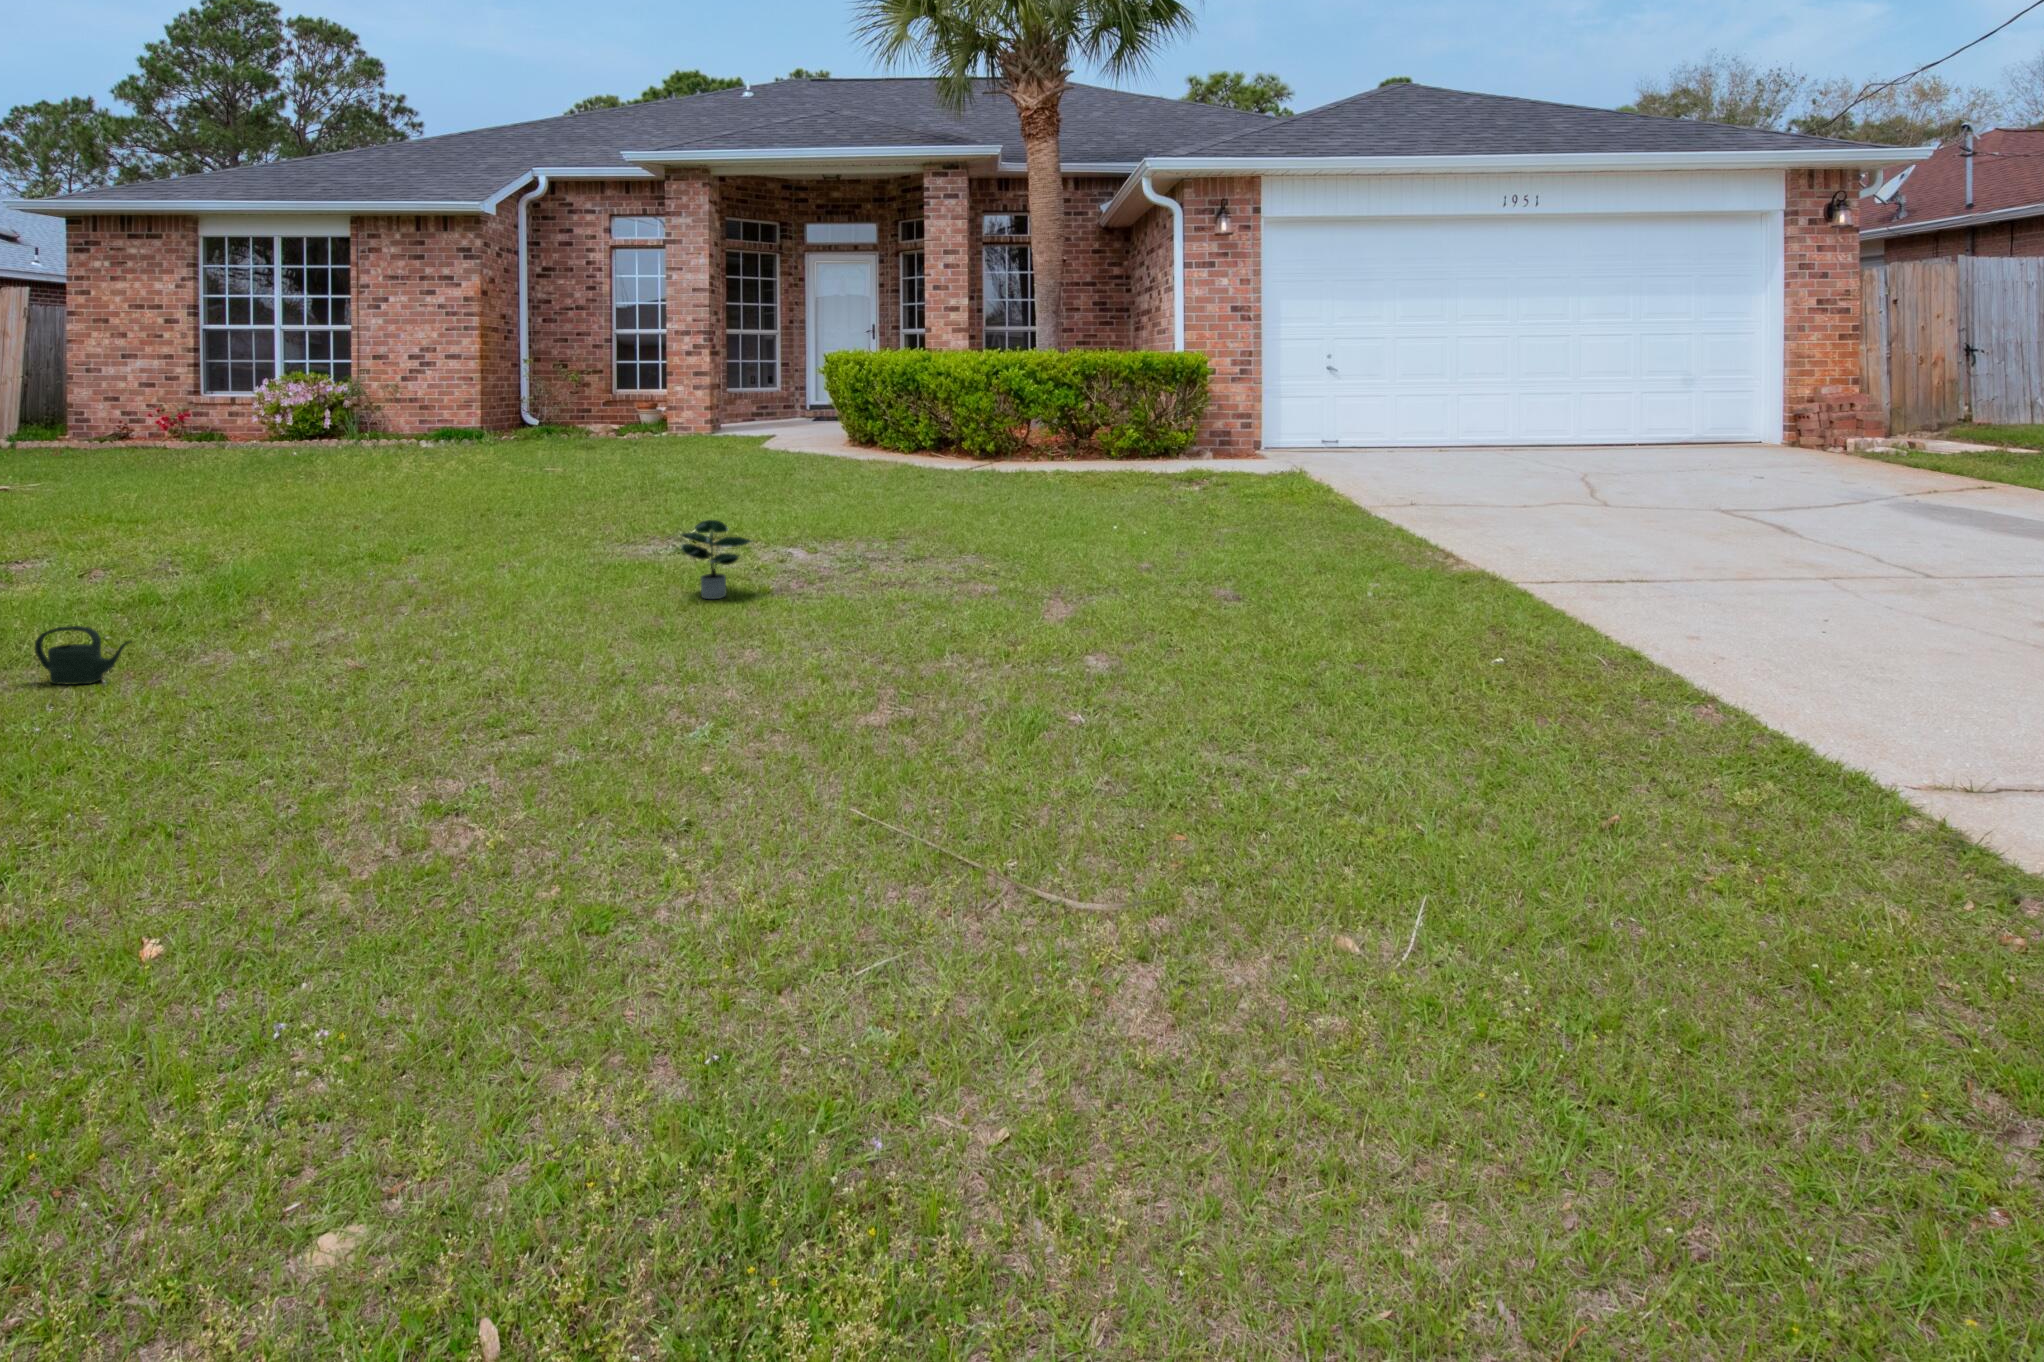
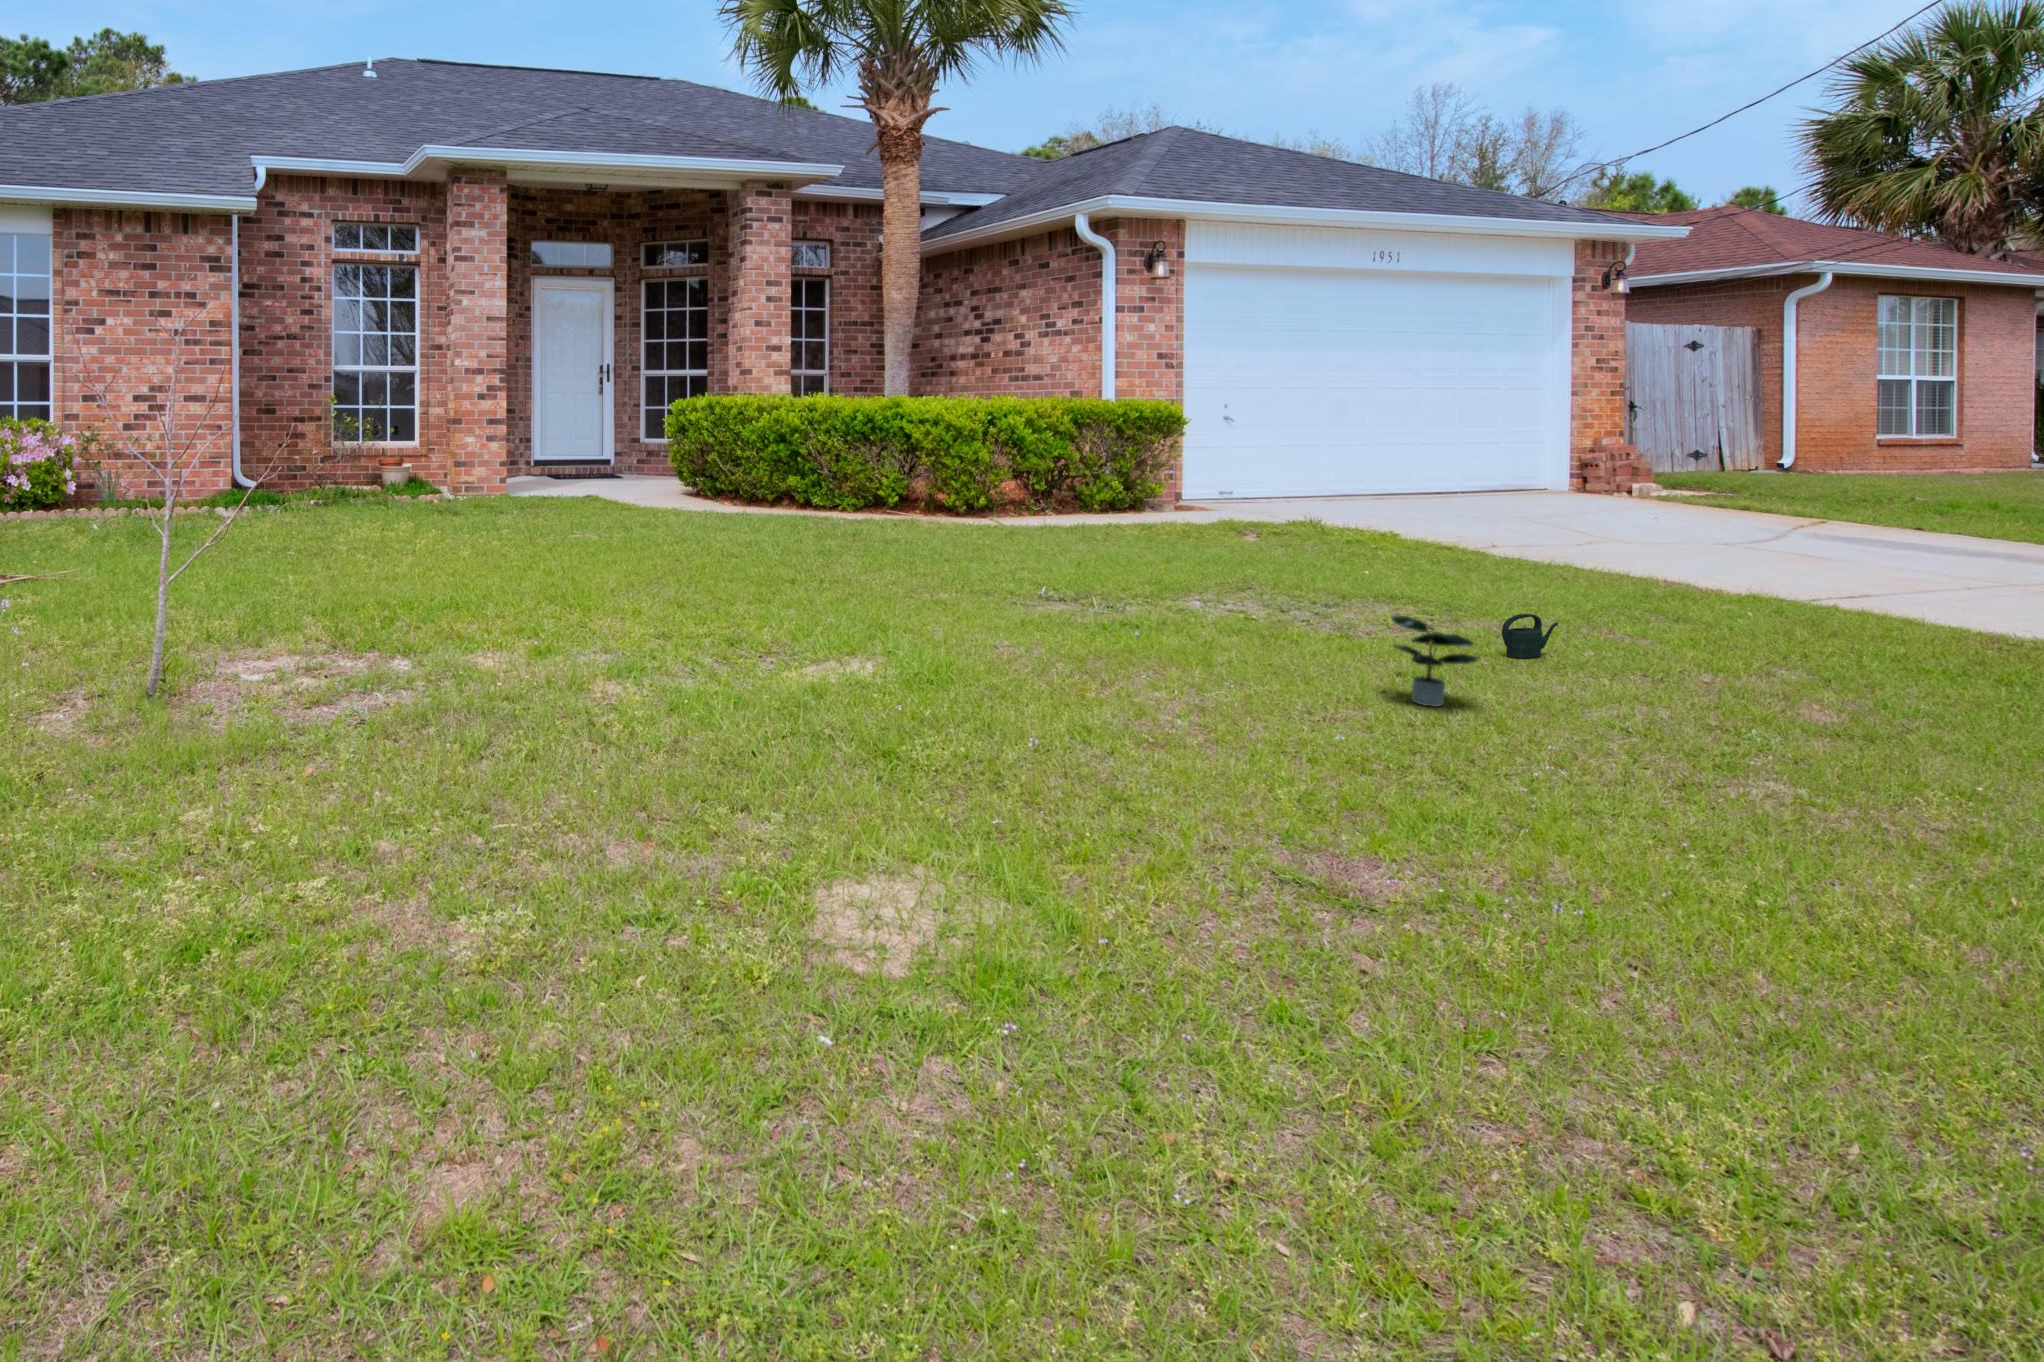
watering can: present [35,626,131,685] -> present [1502,614,1558,658]

